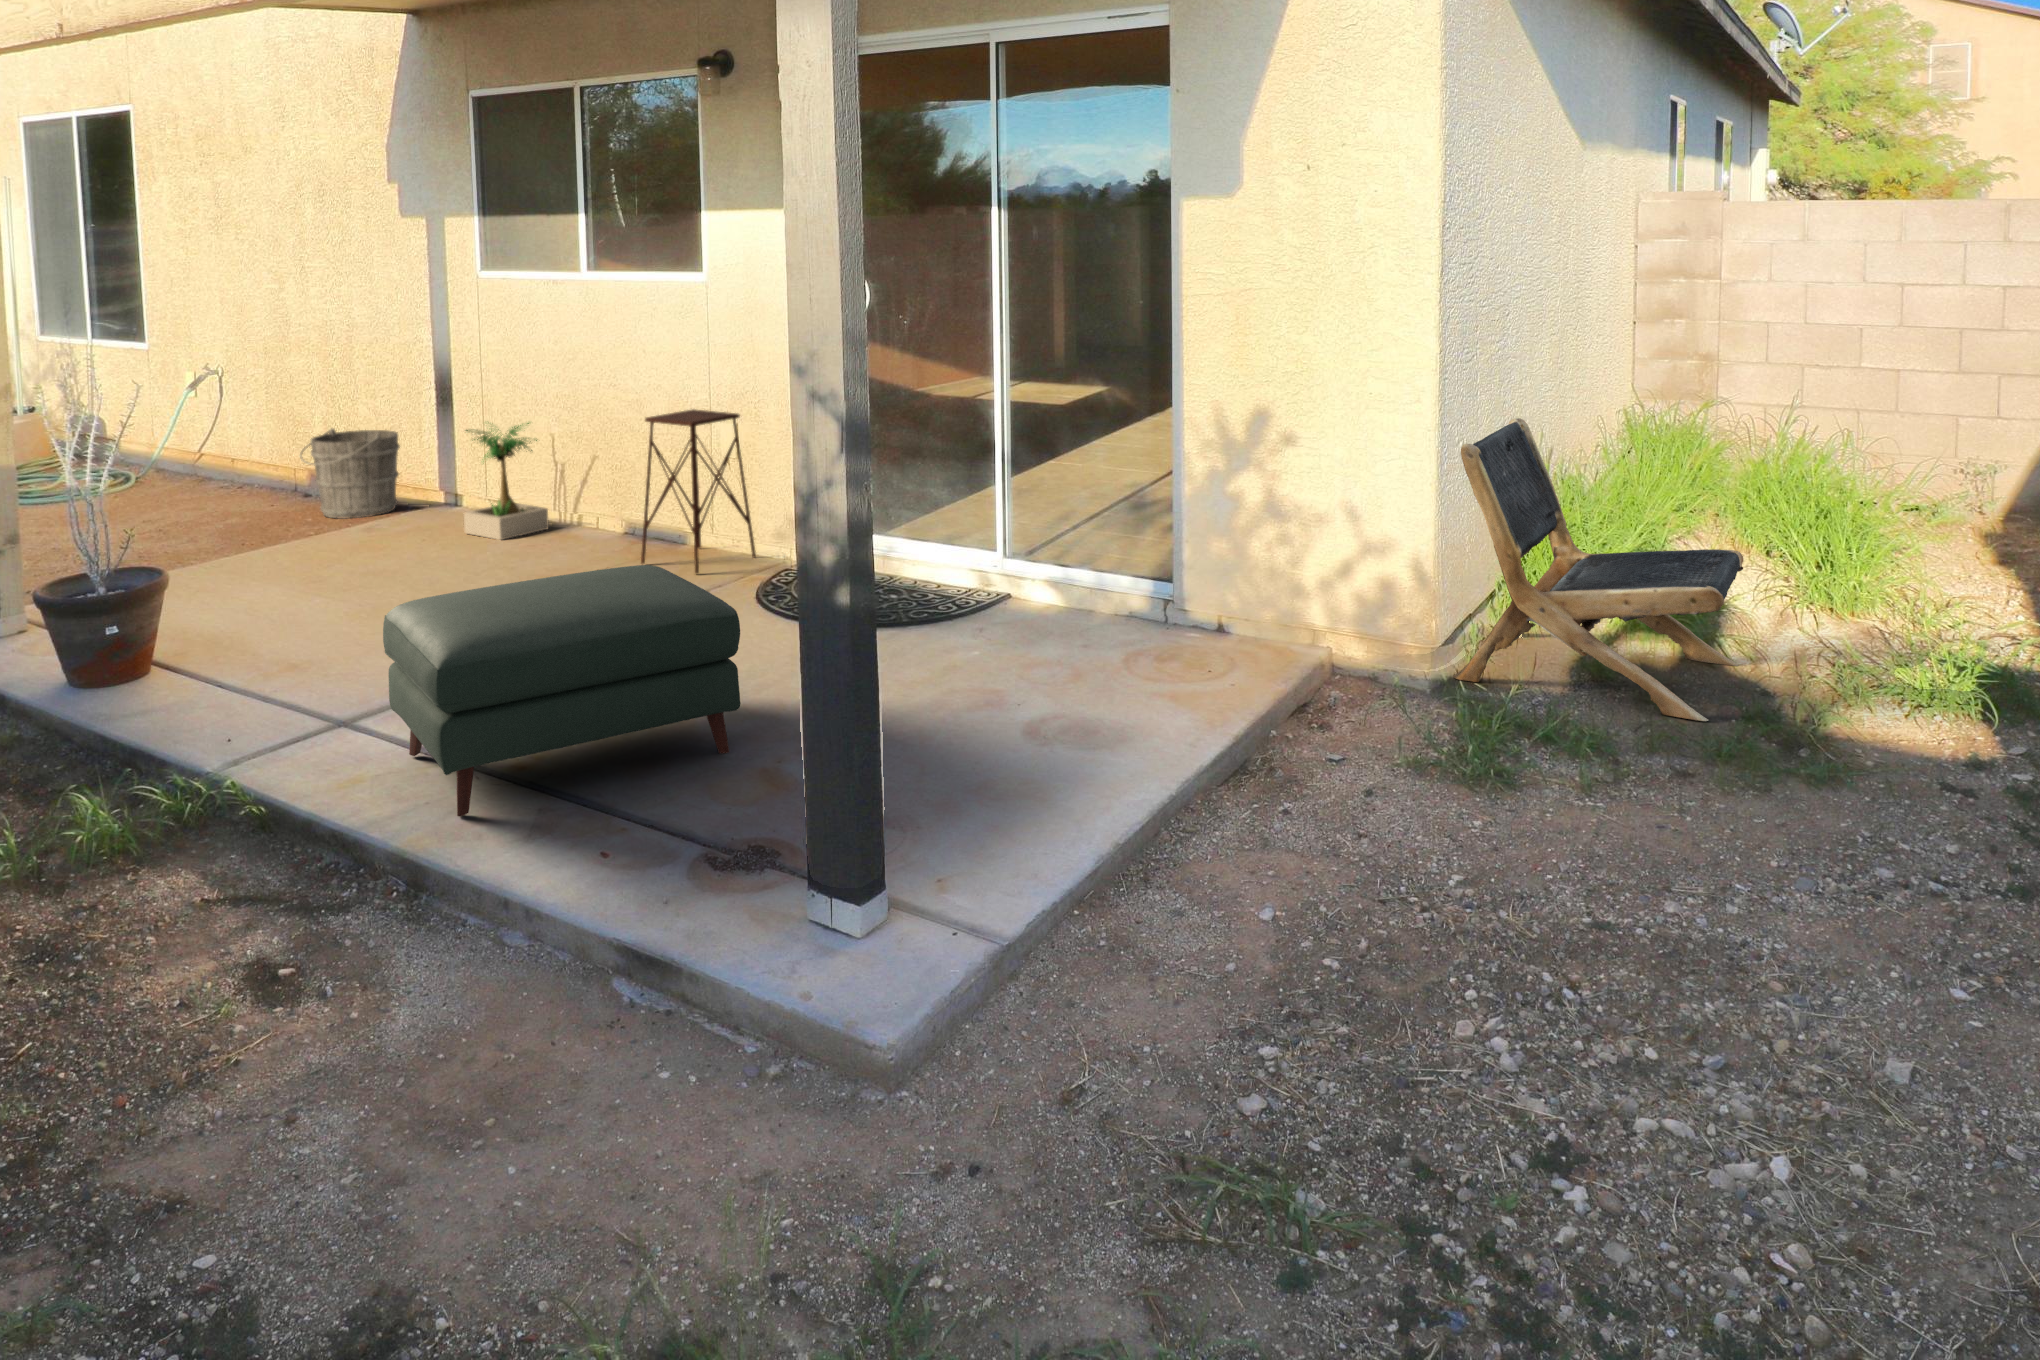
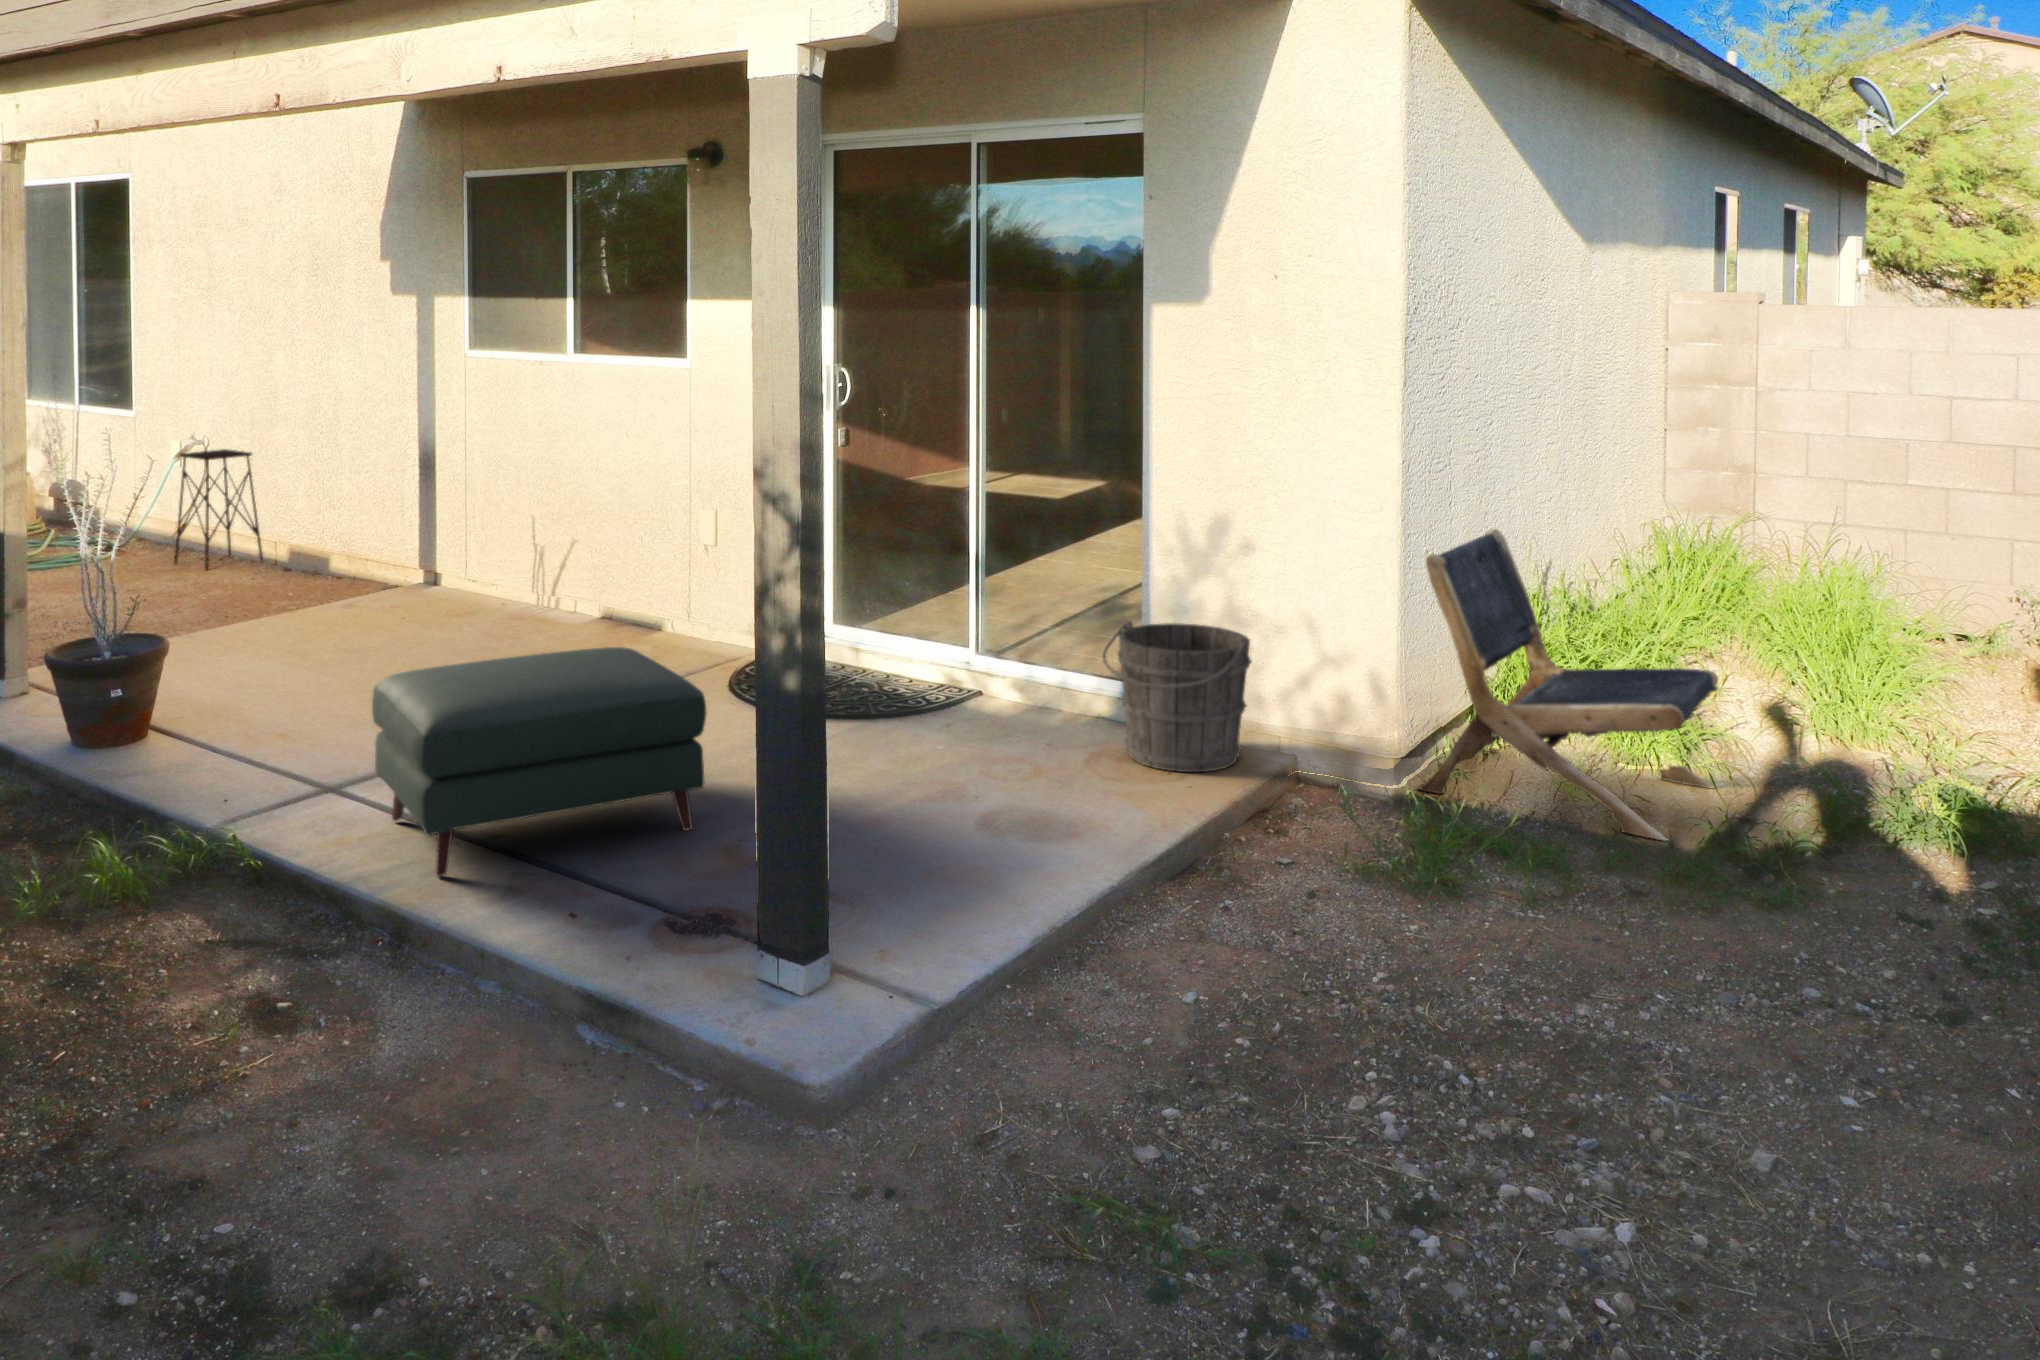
side table: present [641,409,756,574] -> present [175,449,263,570]
potted plant: present [464,423,549,540] -> none [437,499,530,620]
bucket: present [300,428,400,518] -> present [1102,621,1251,772]

